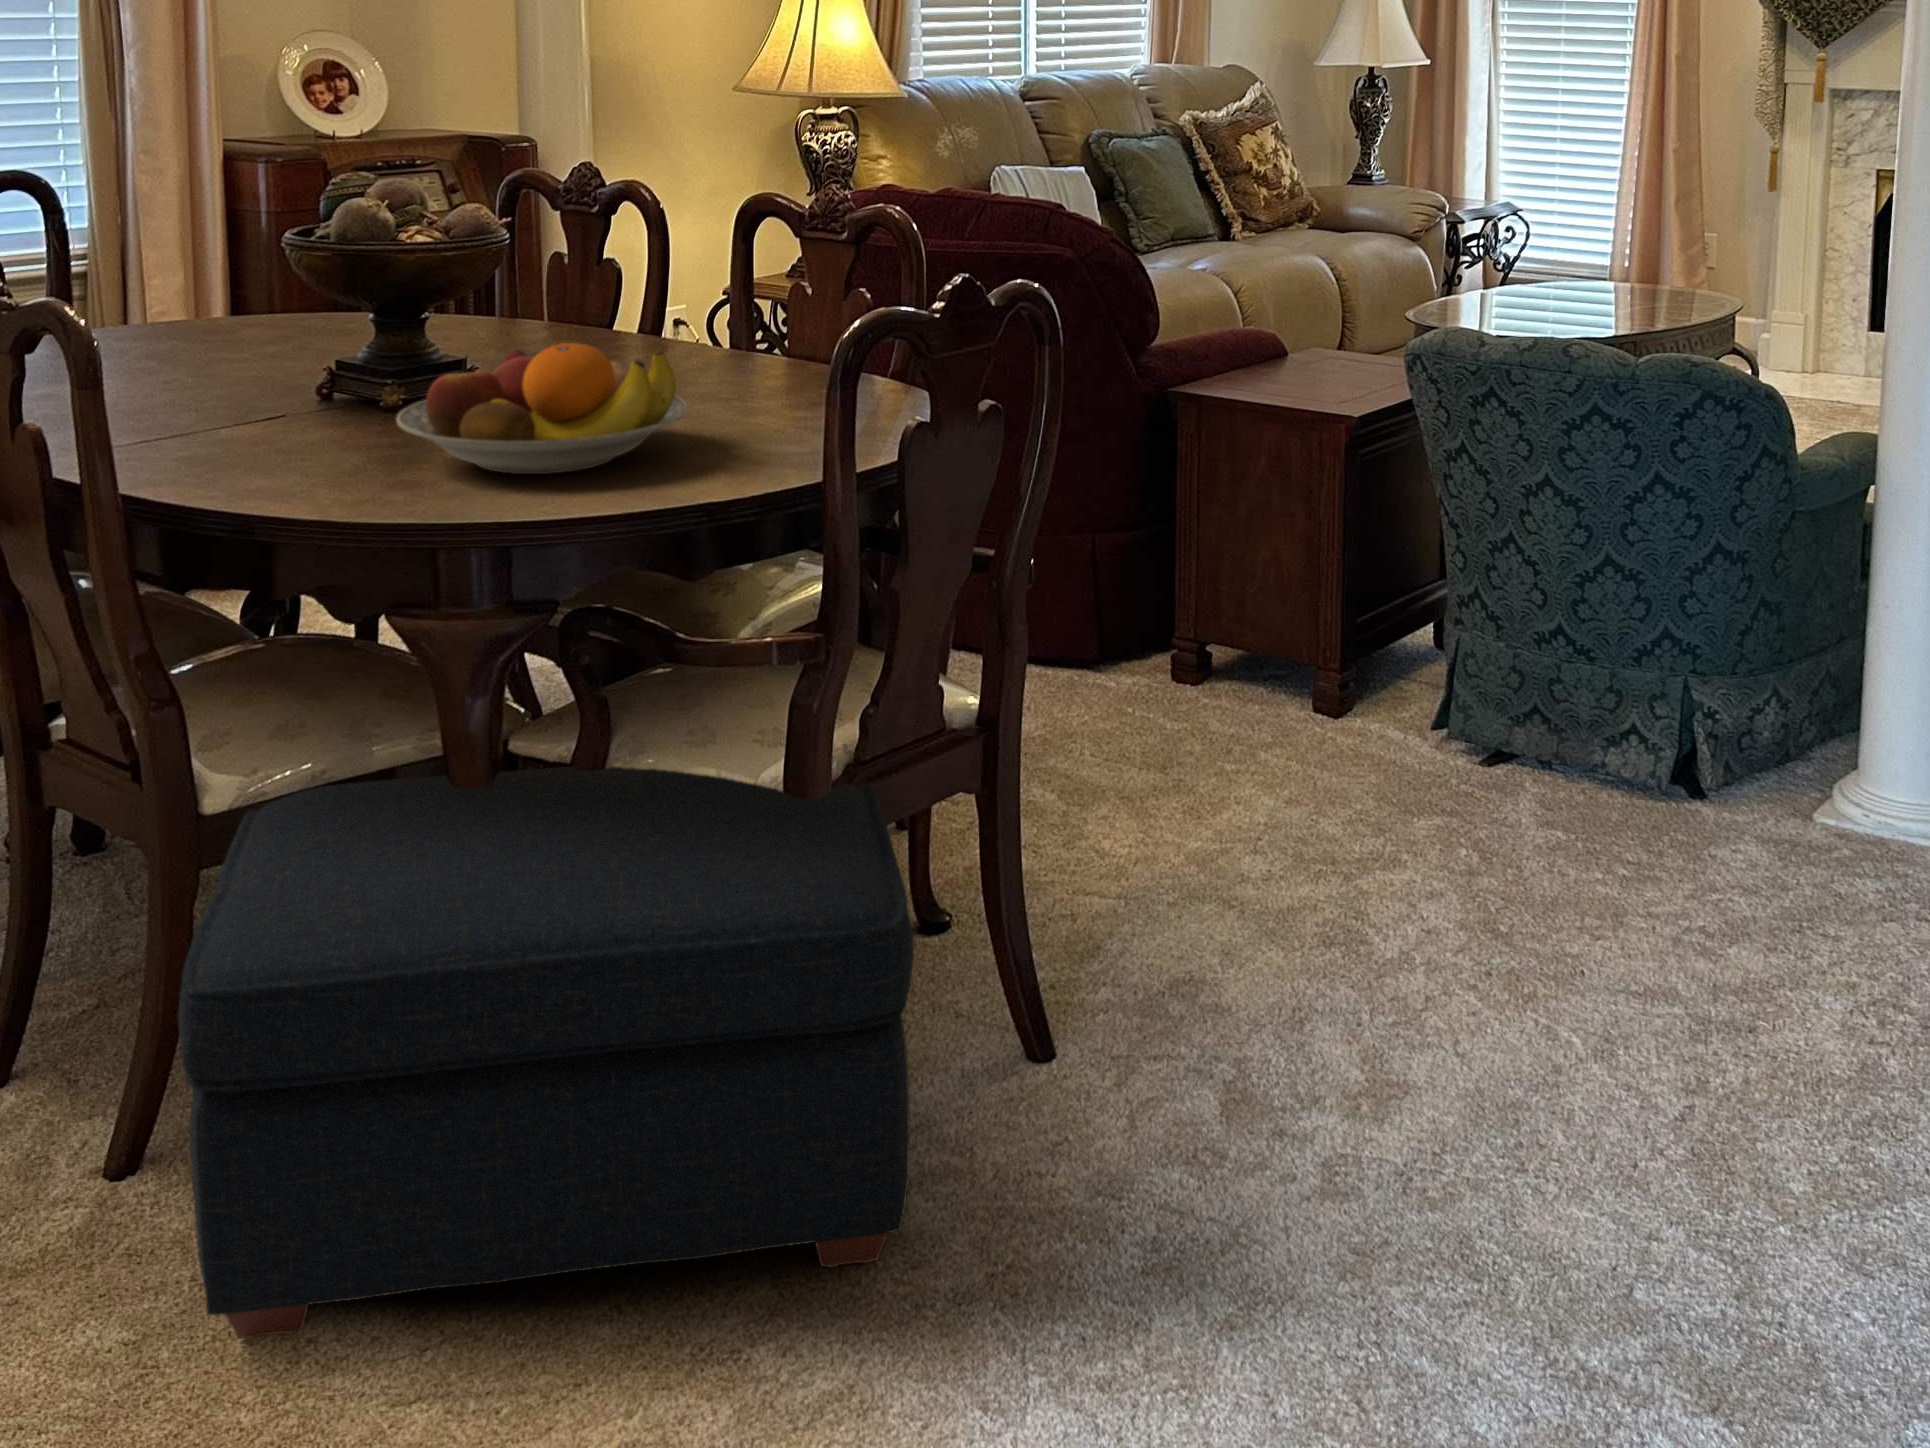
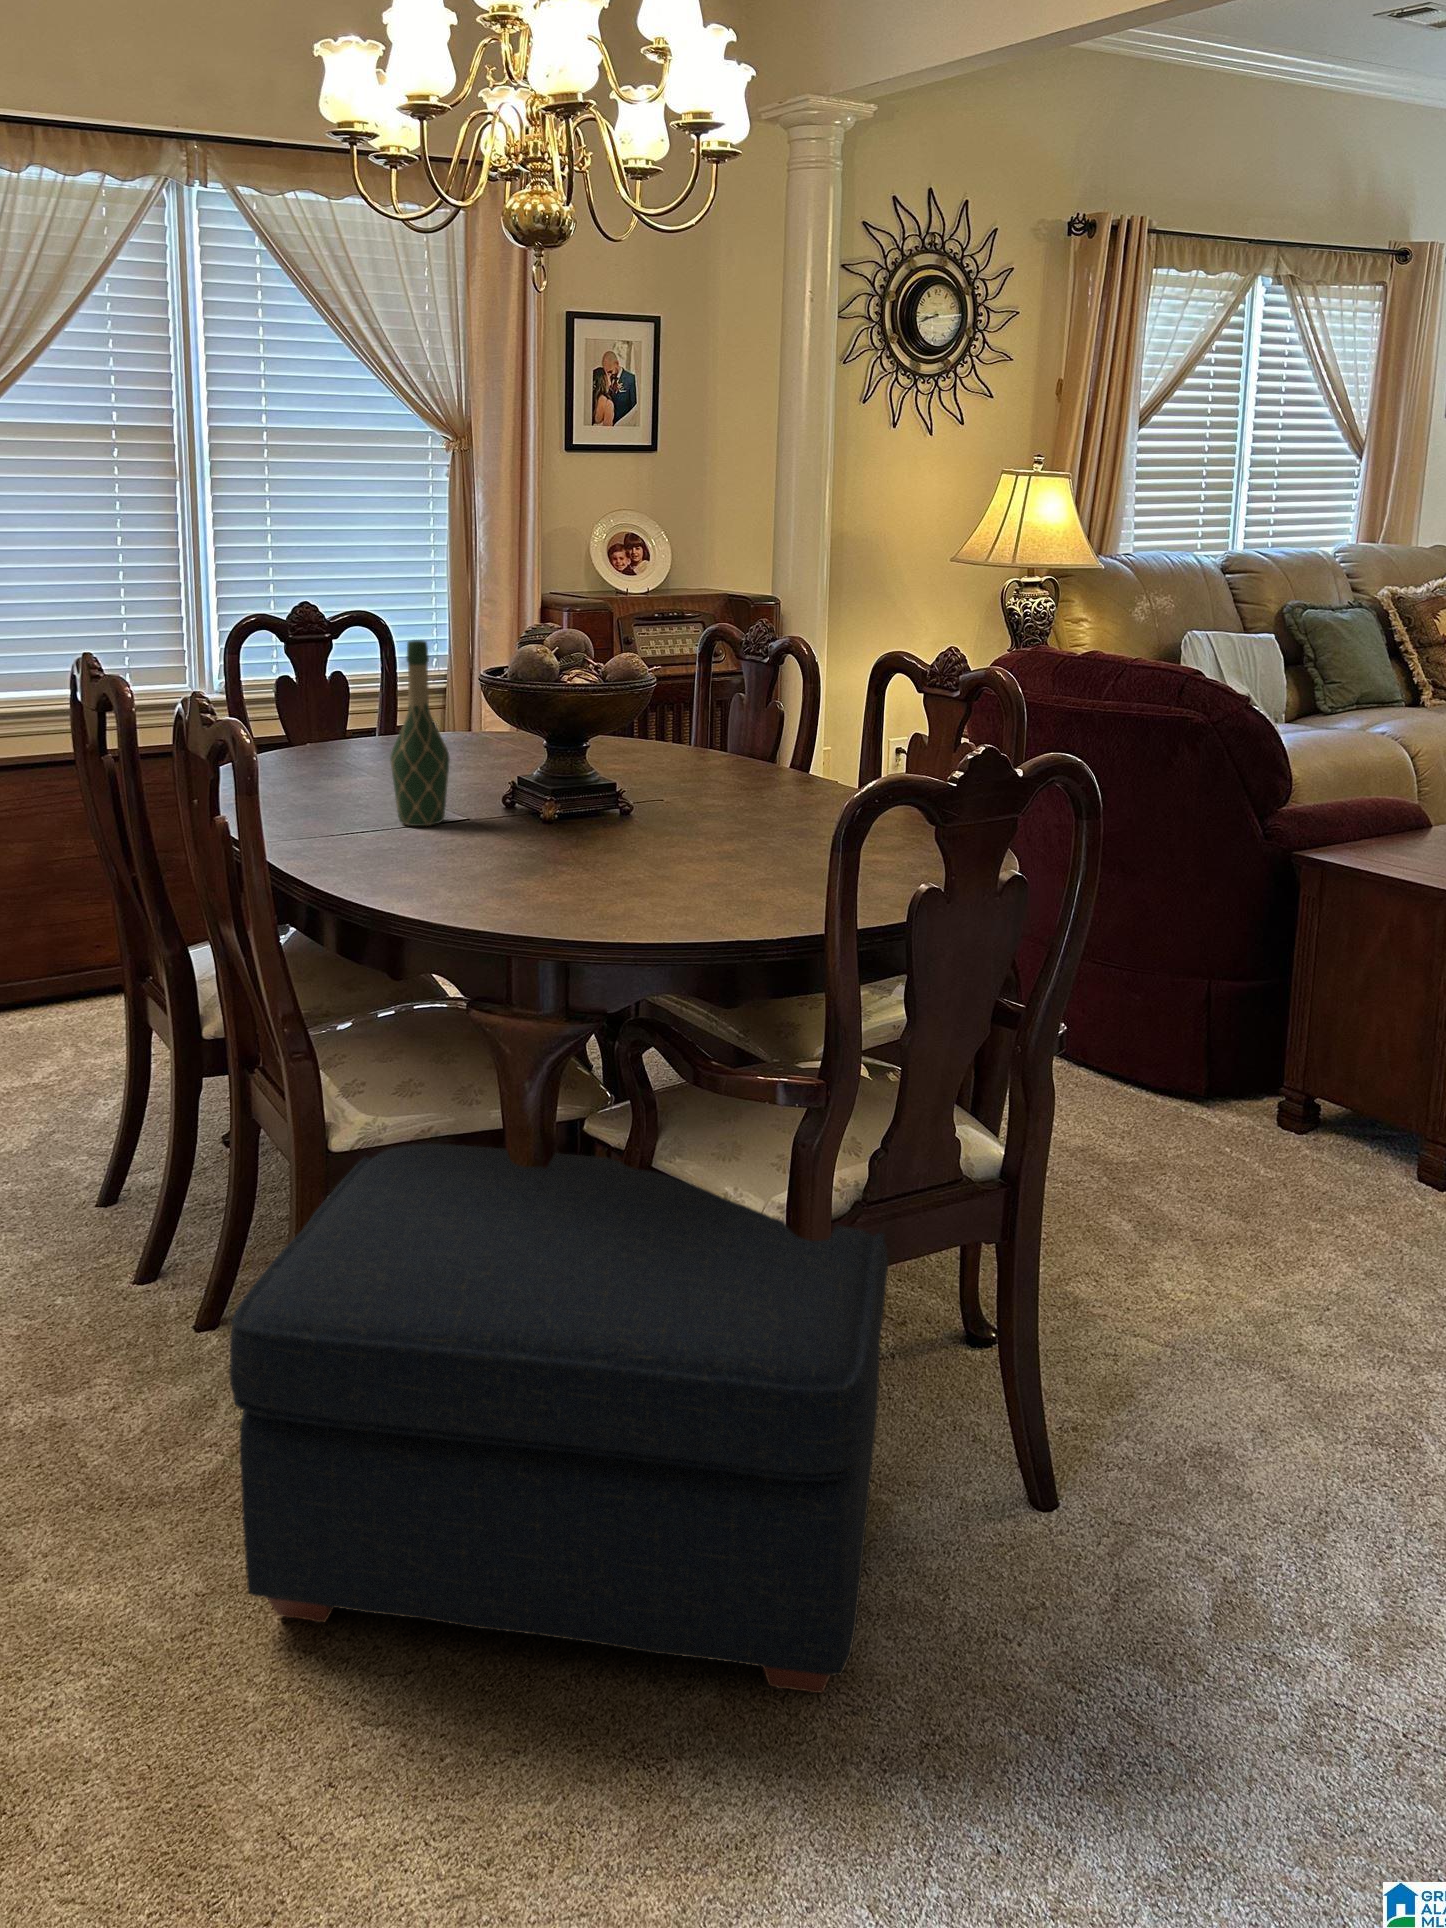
wine bottle: none [194,198,270,423] -> present [390,640,450,826]
fruit bowl: present [396,343,687,474] -> none [500,784,751,899]

